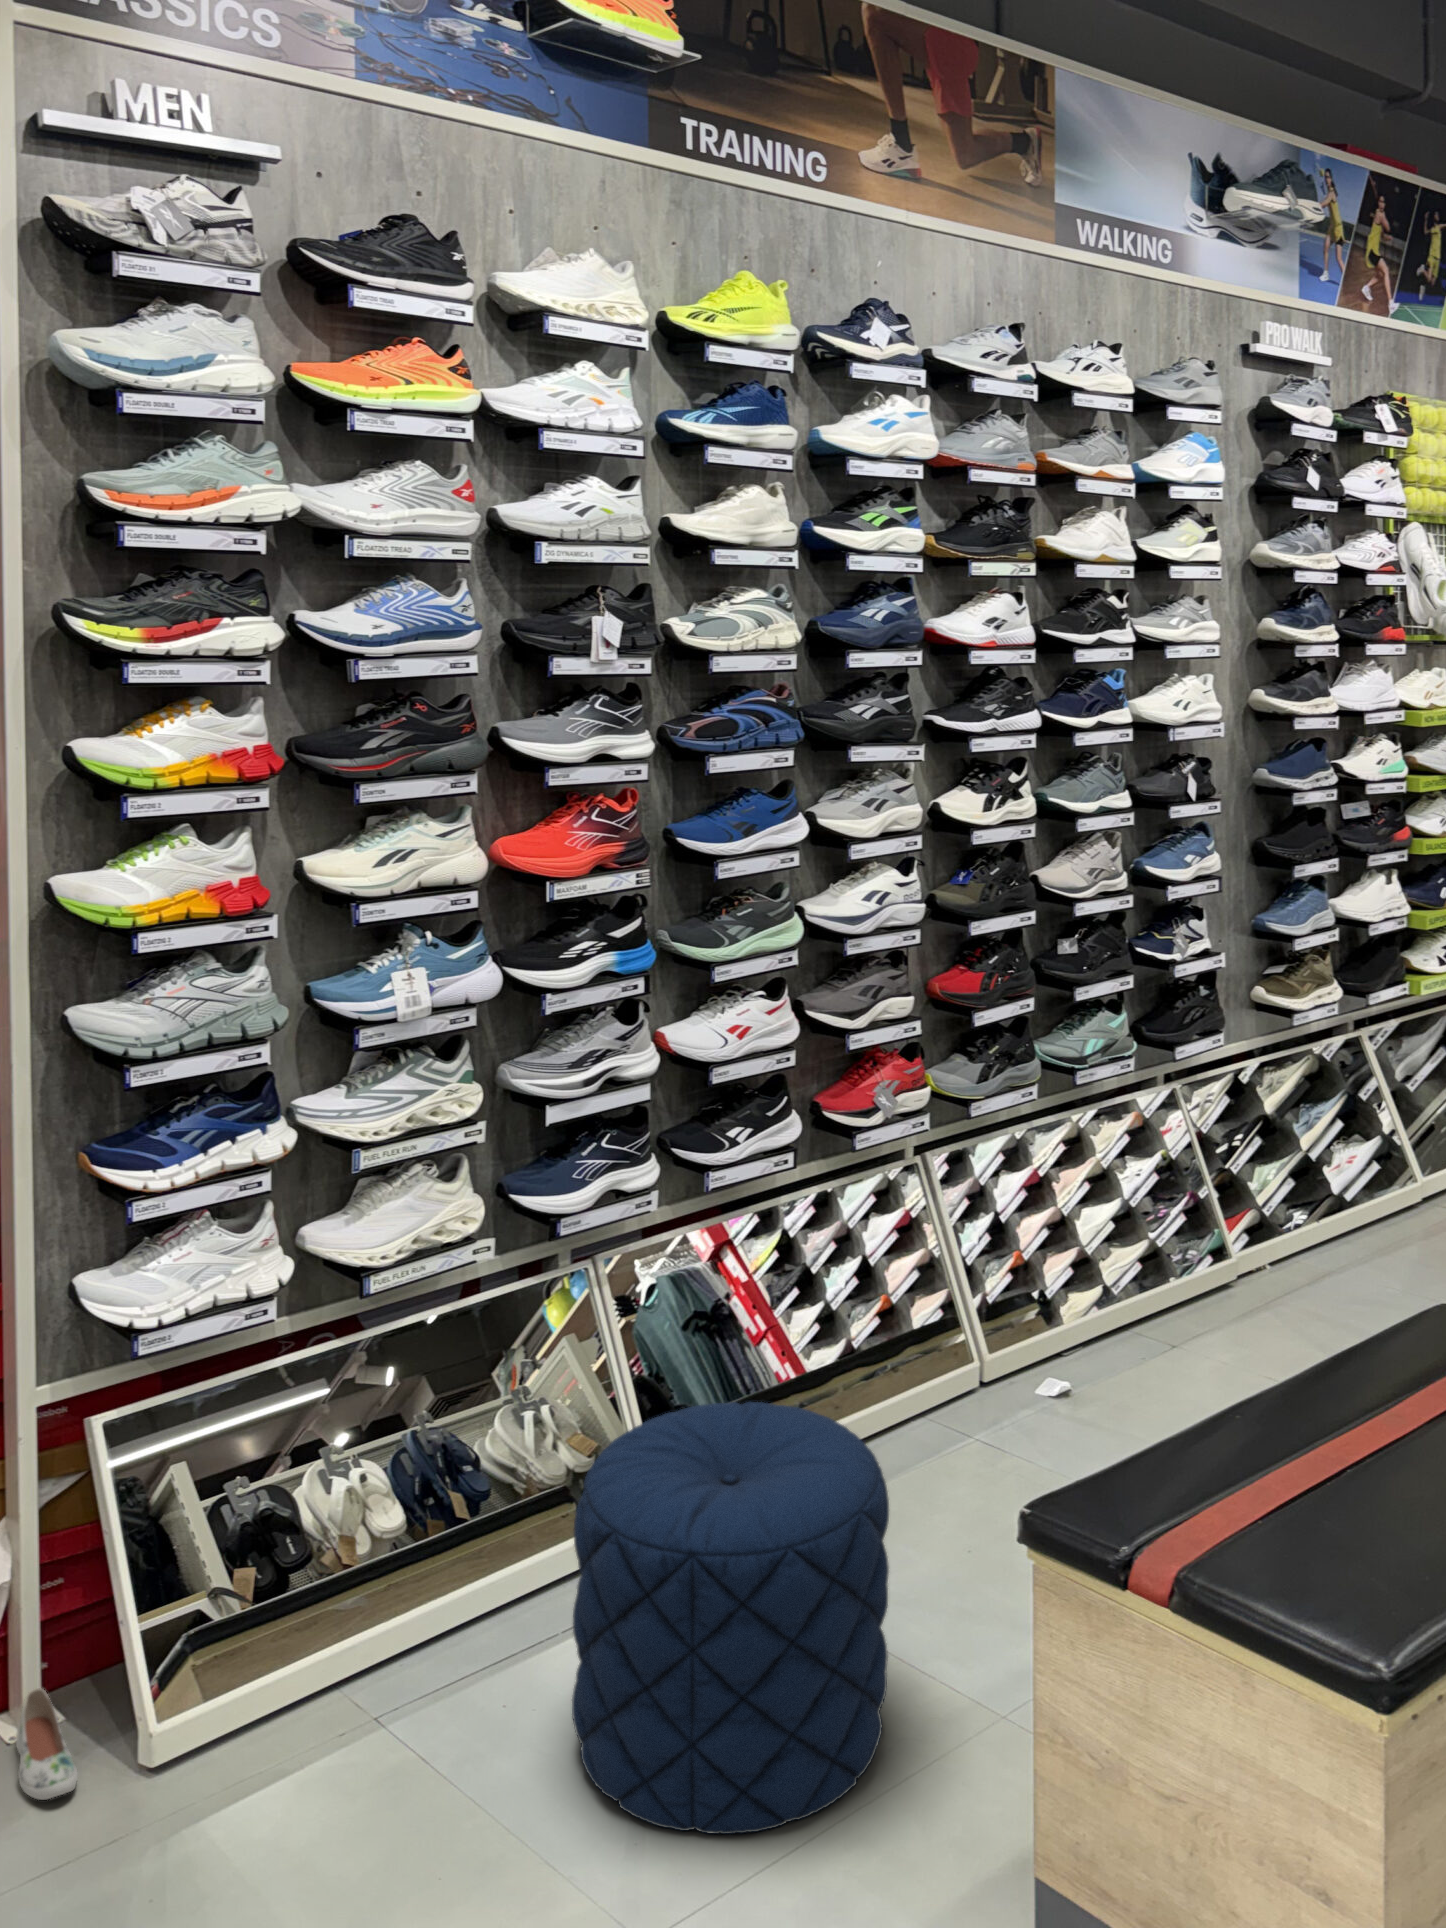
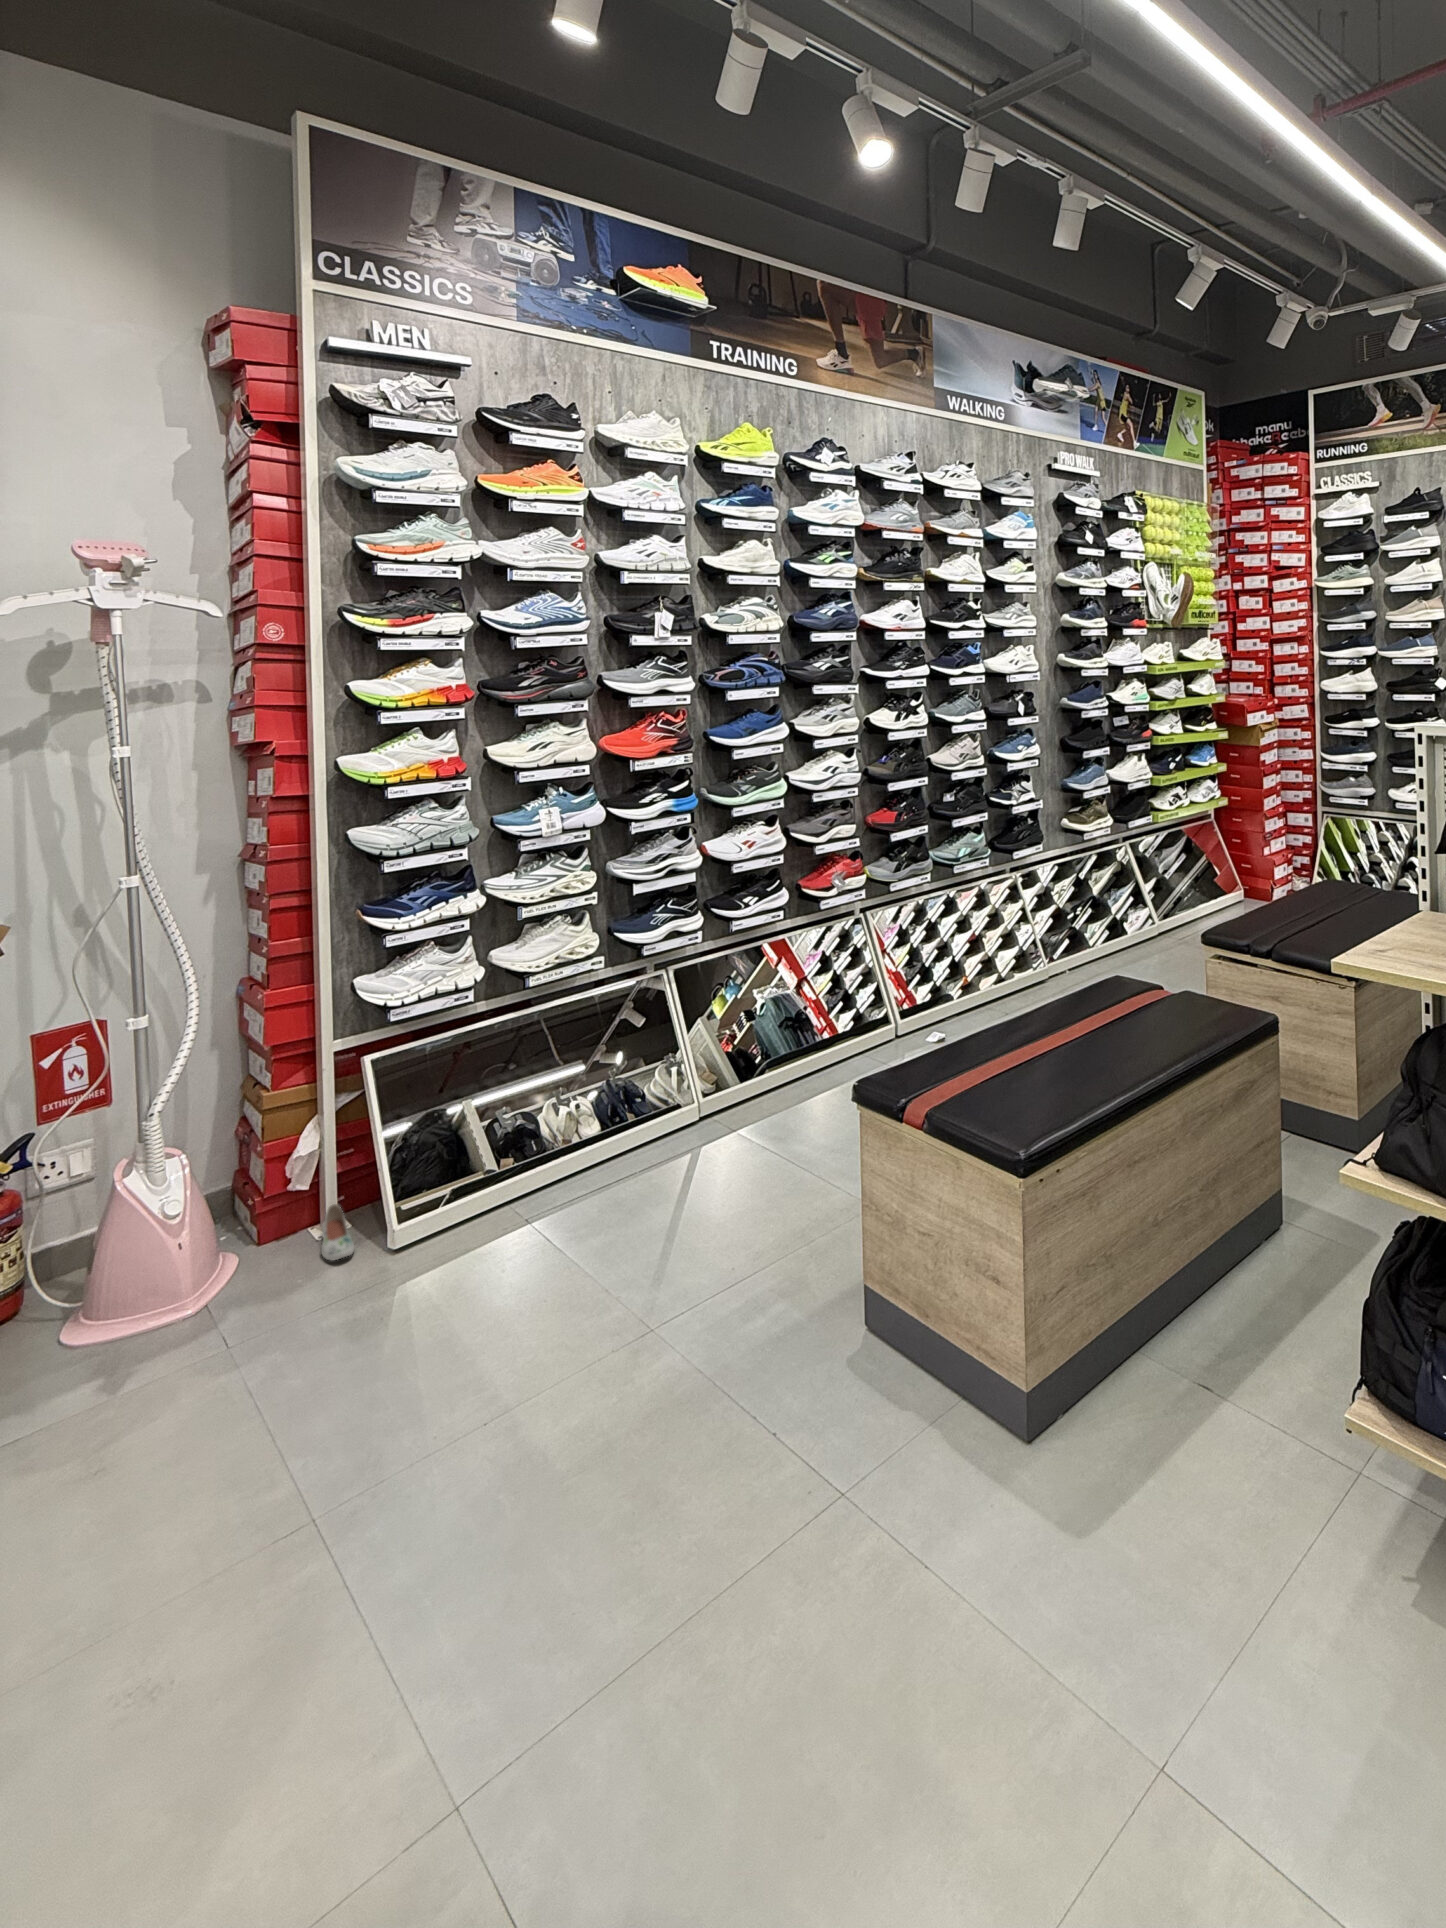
pouf: present [572,1402,889,1834] -> none [630,1035,805,1260]

